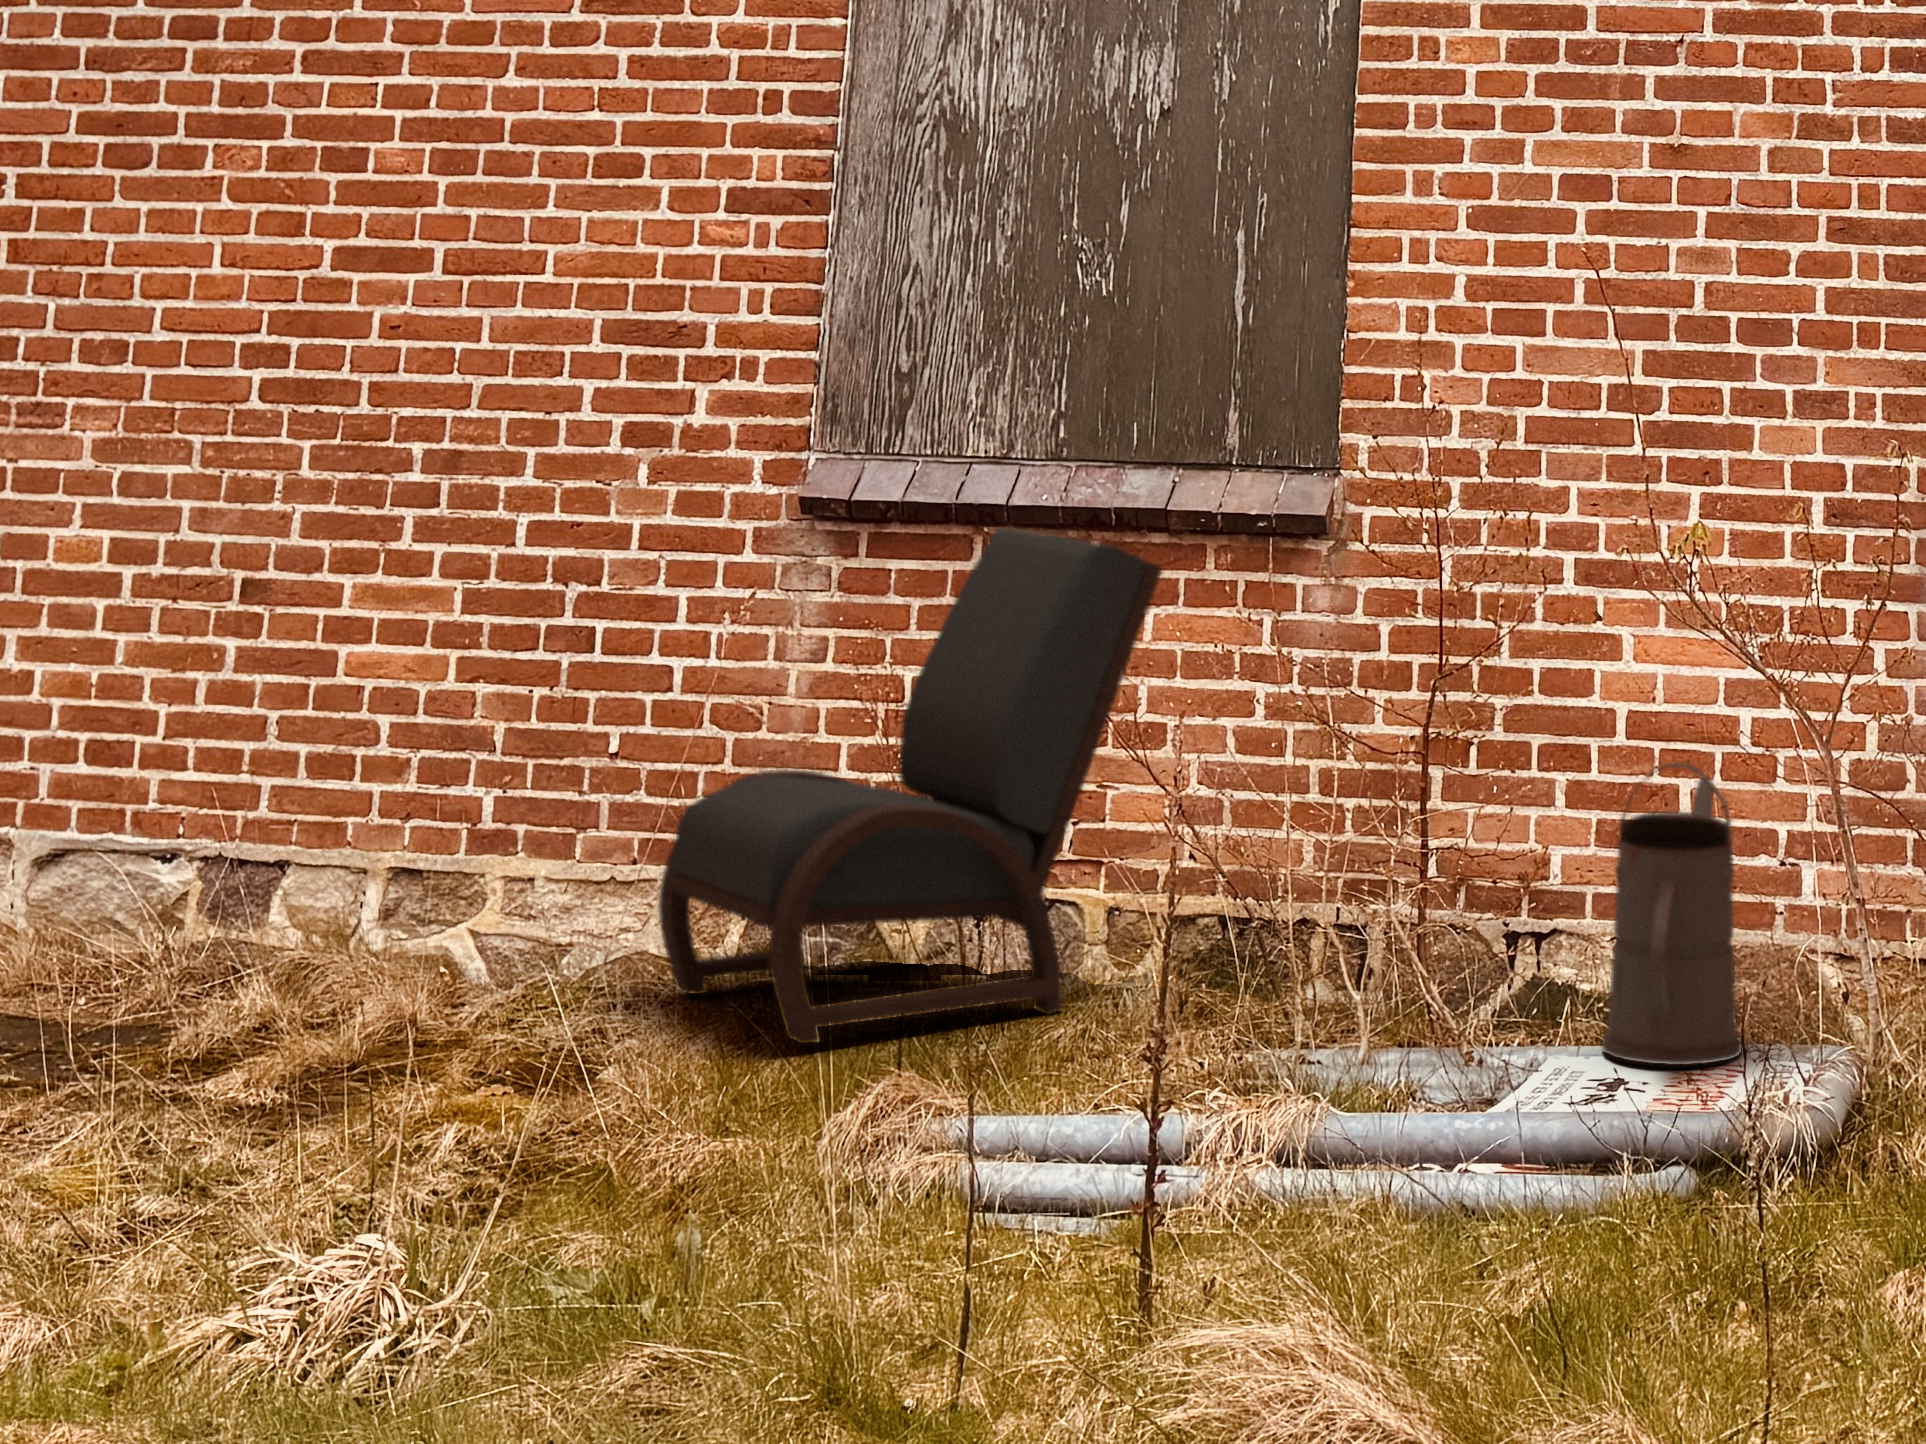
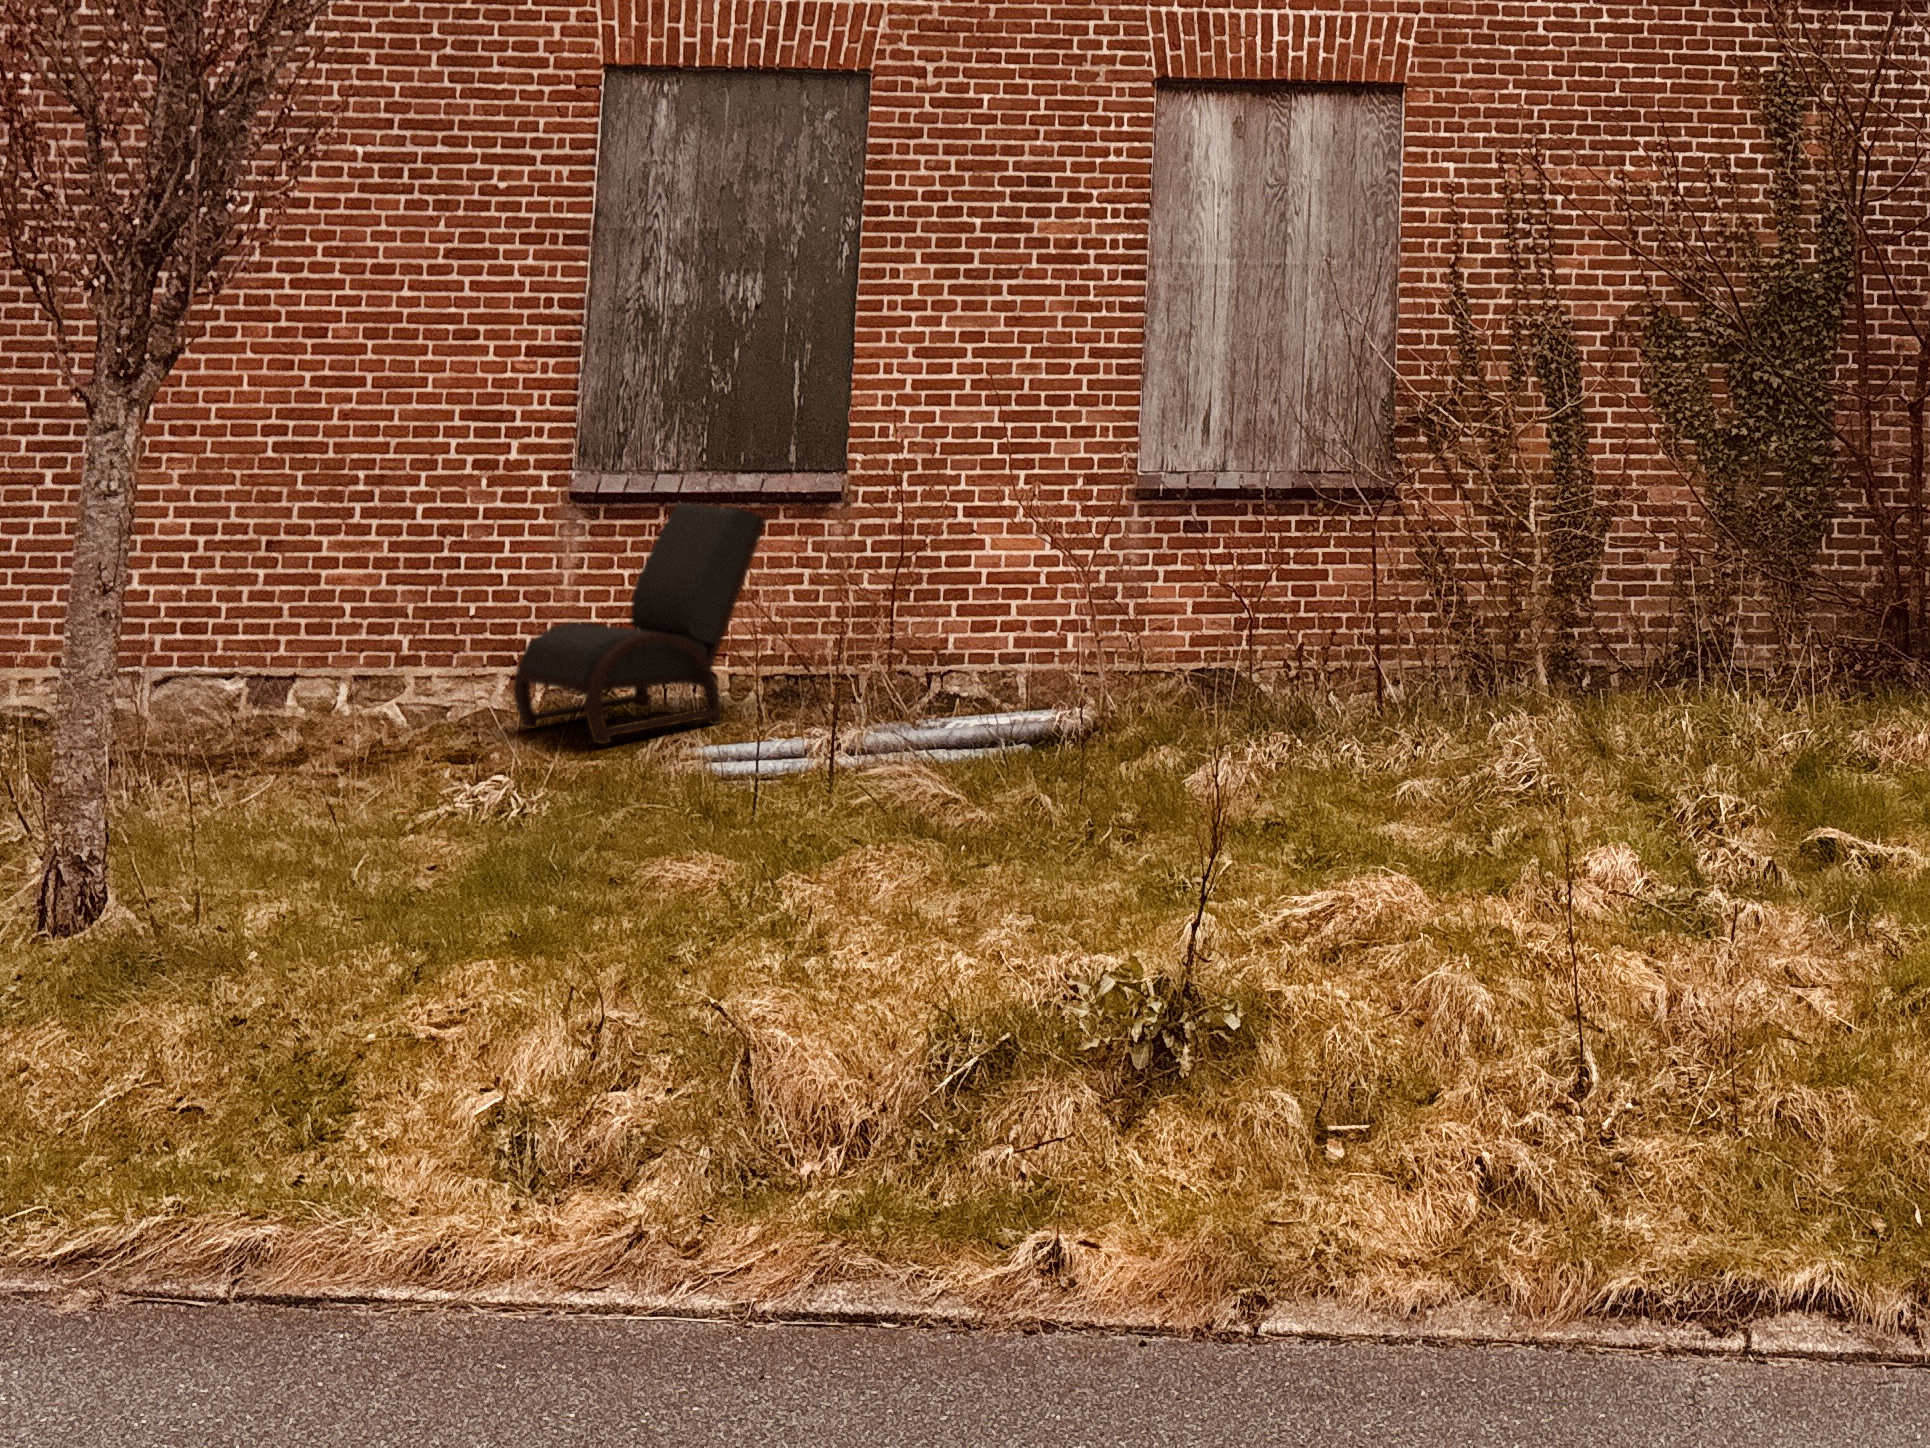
watering can: present [1602,762,1742,1065] -> none [985,593,1050,723]

